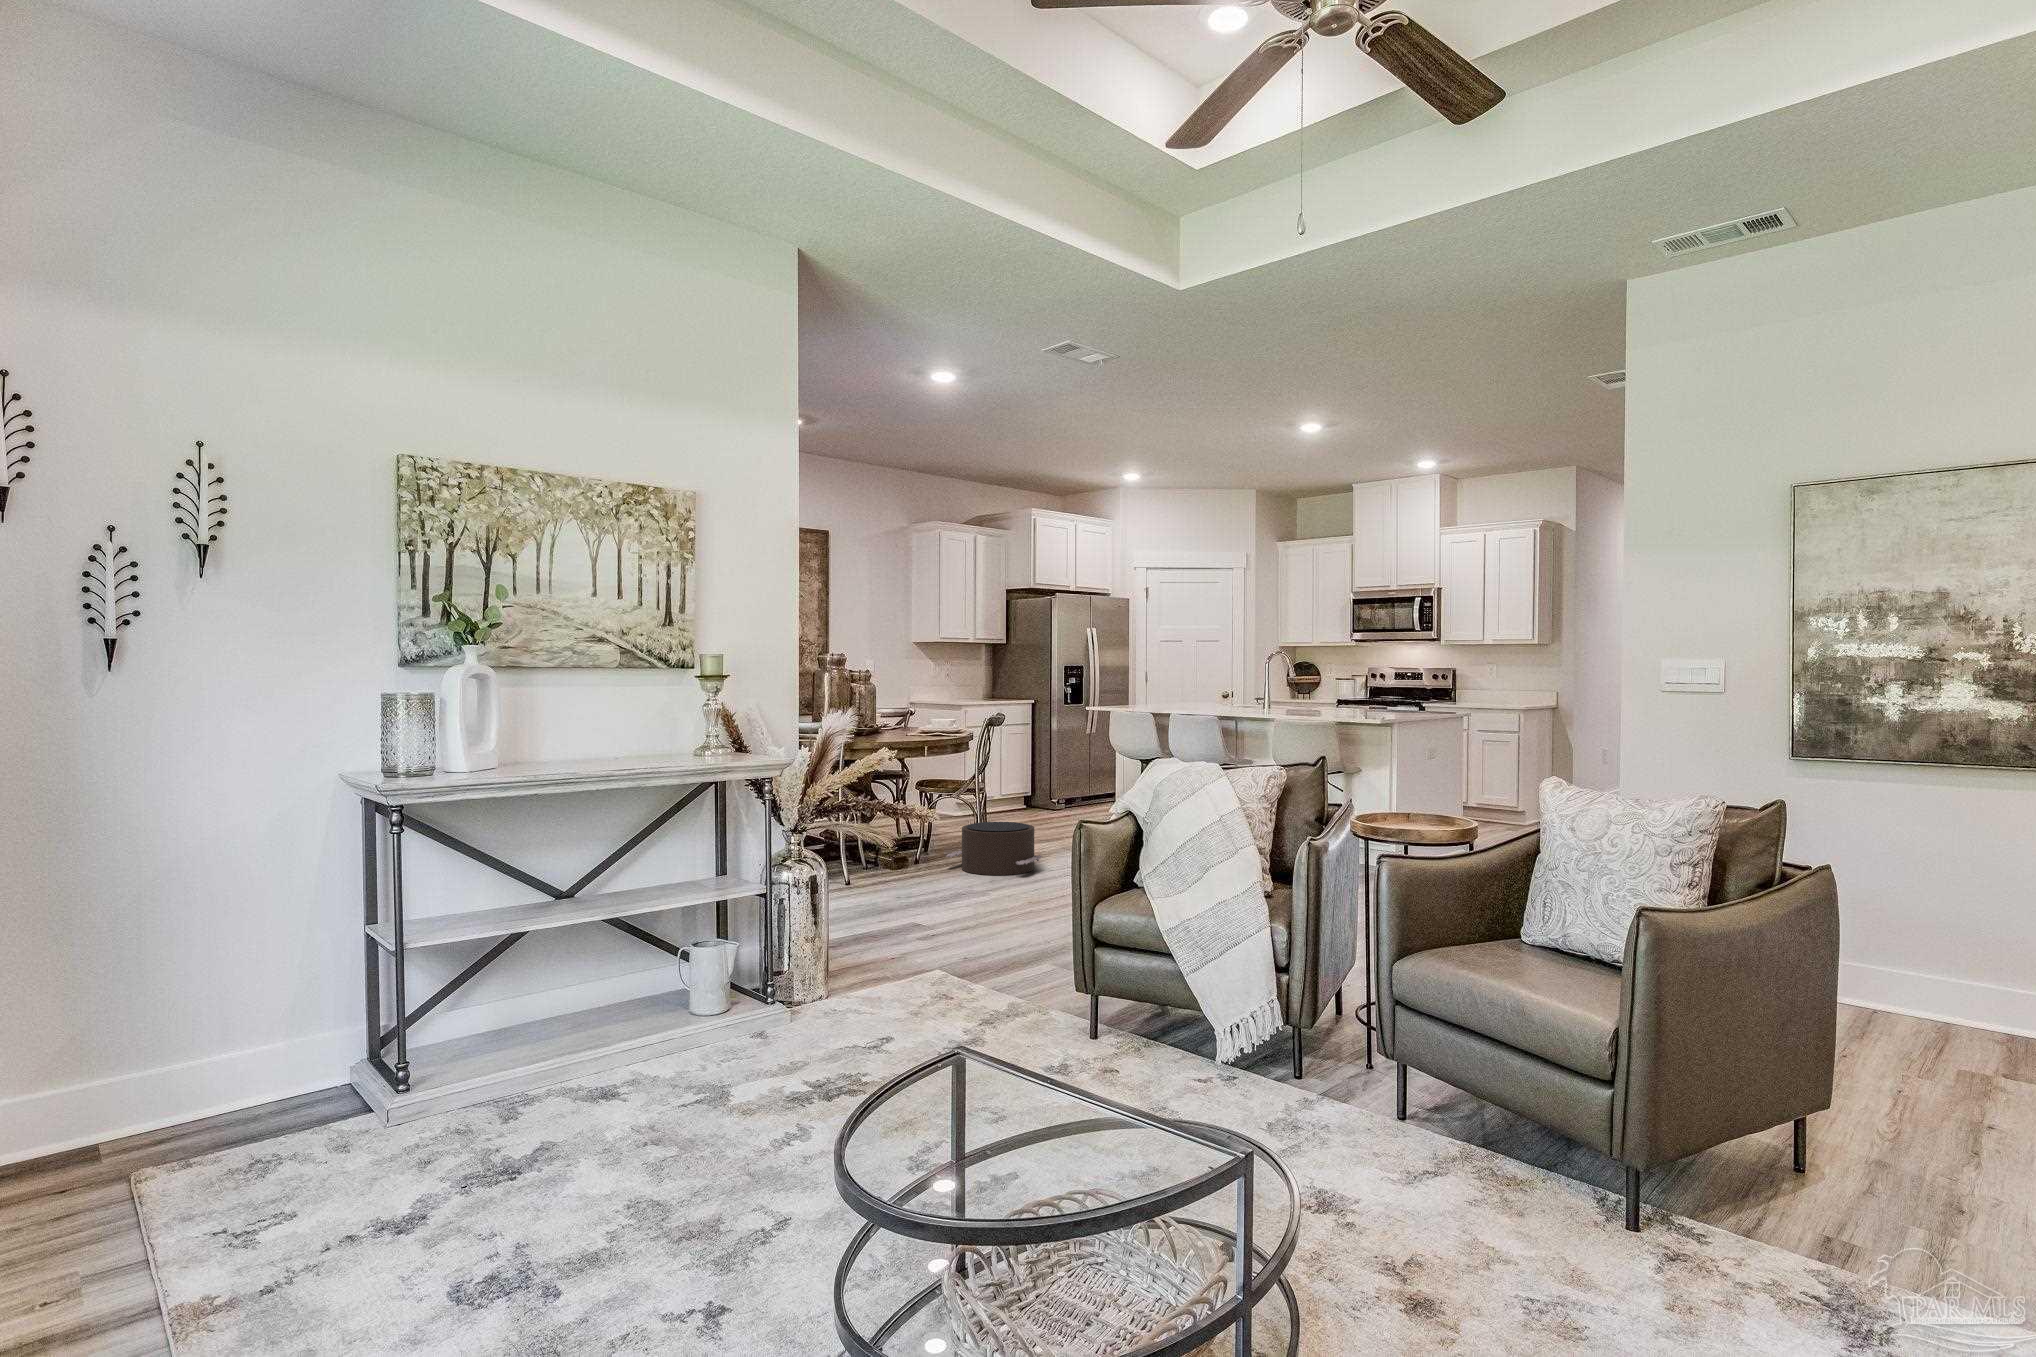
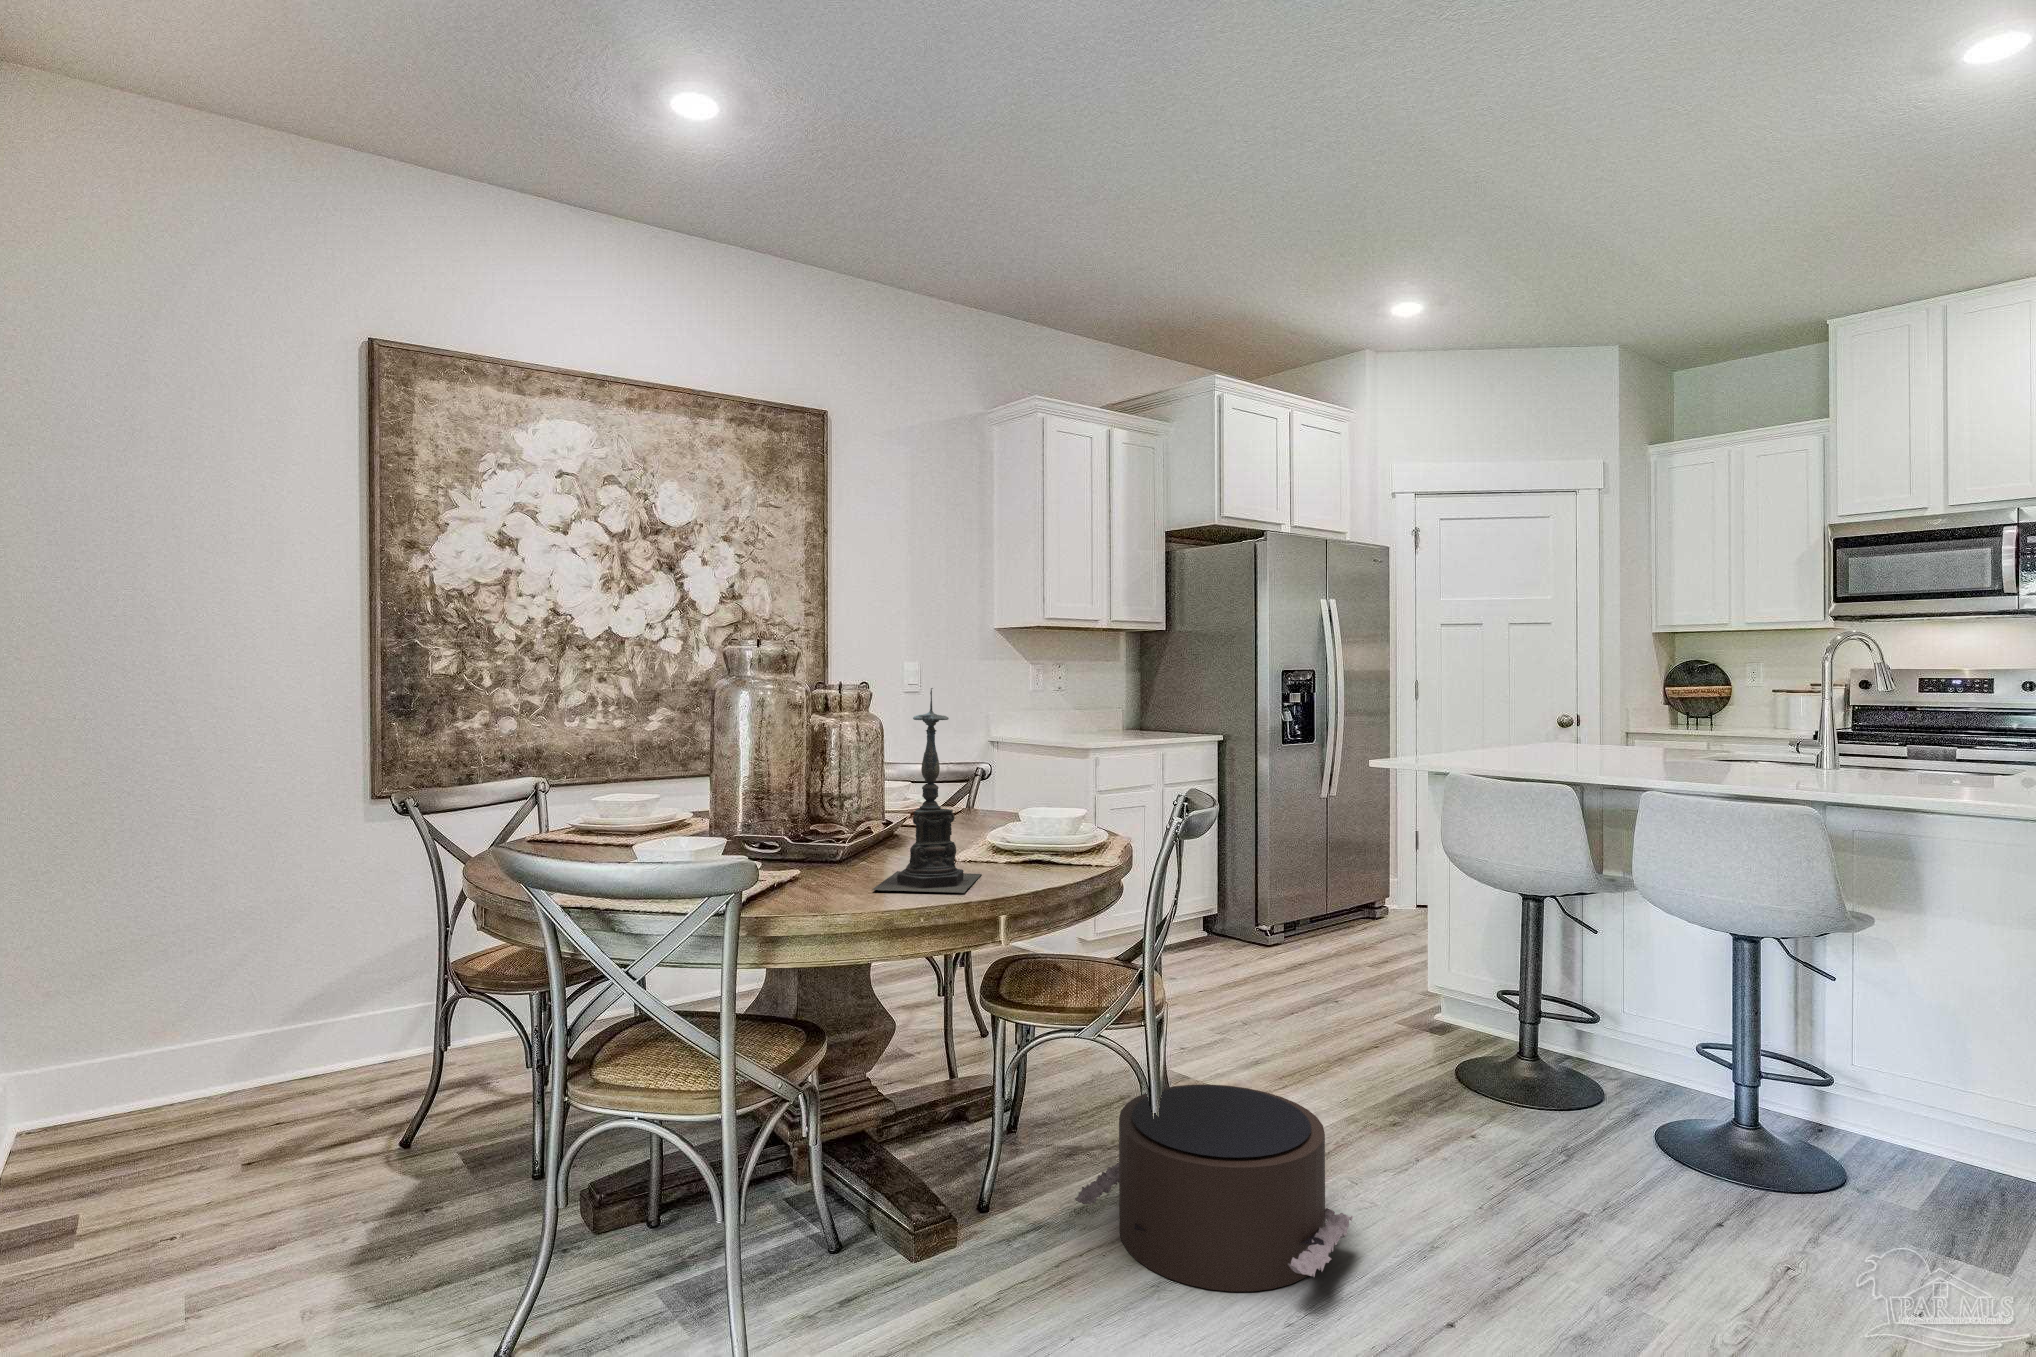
candle holder: none [877,670,913,736] -> present [872,688,981,893]

